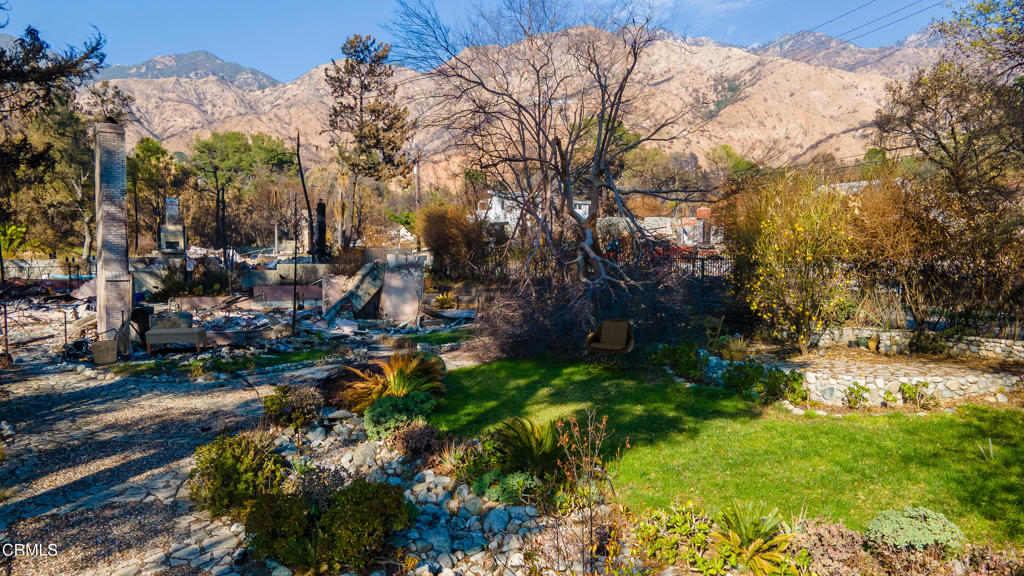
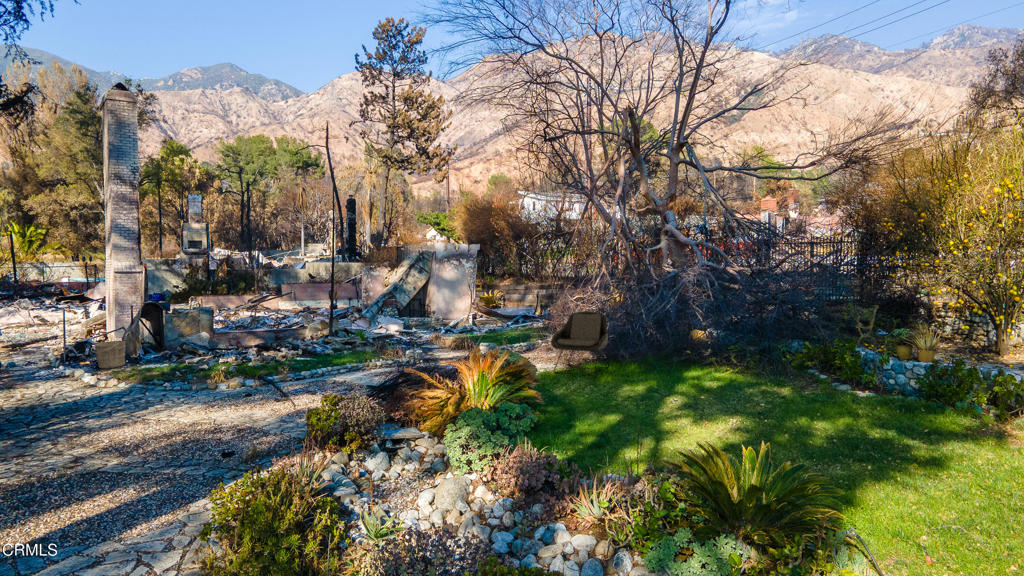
lounge chair: present [585,319,634,376] -> present [551,311,609,377]
bench: present [145,328,207,354] -> none [159,325,231,357]

